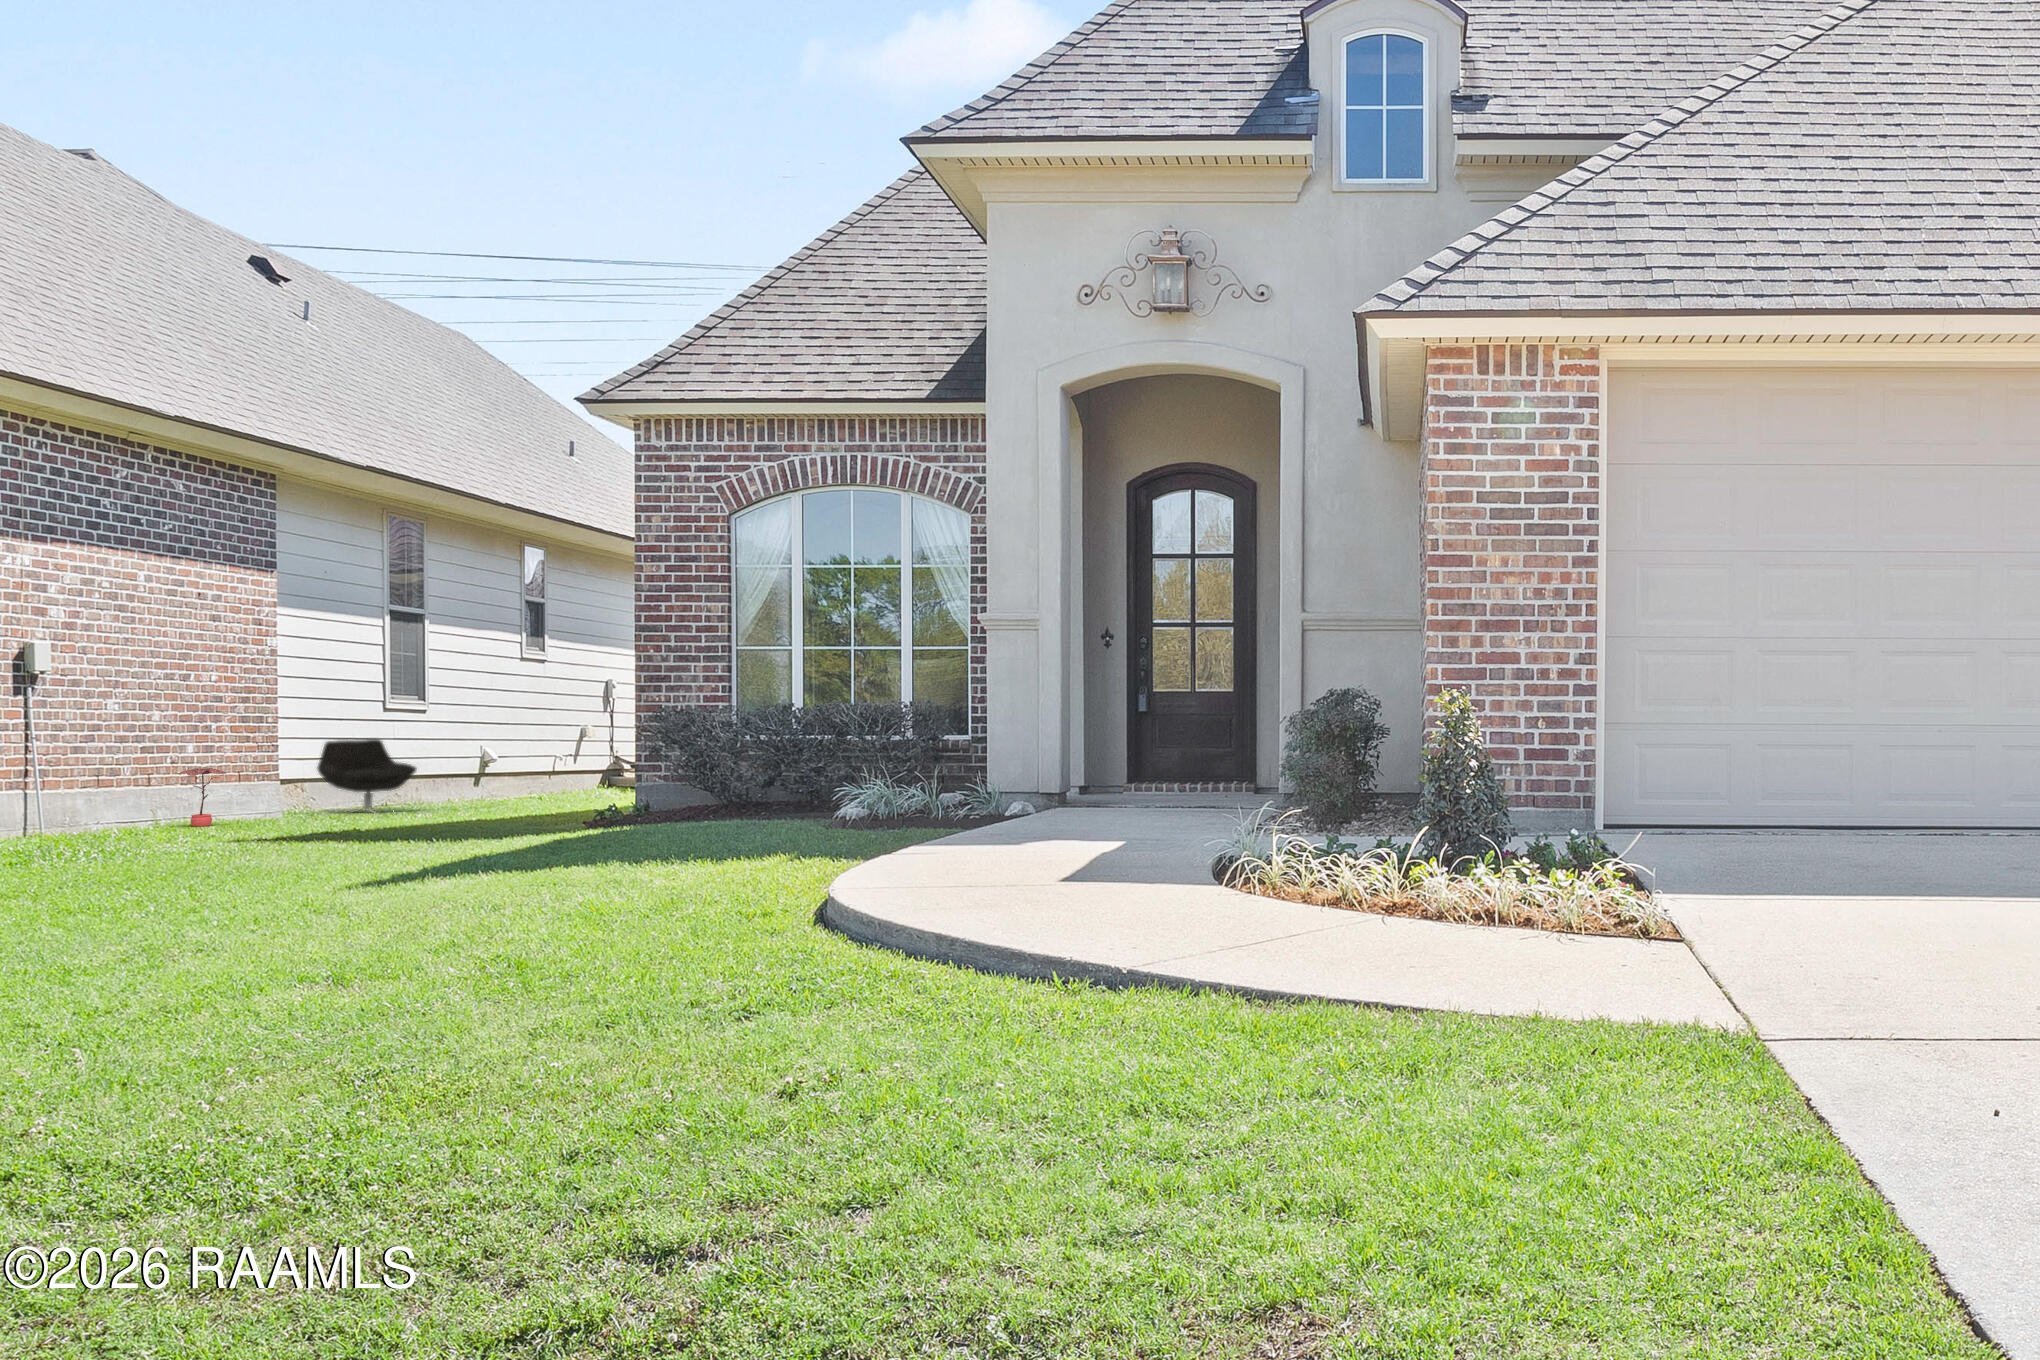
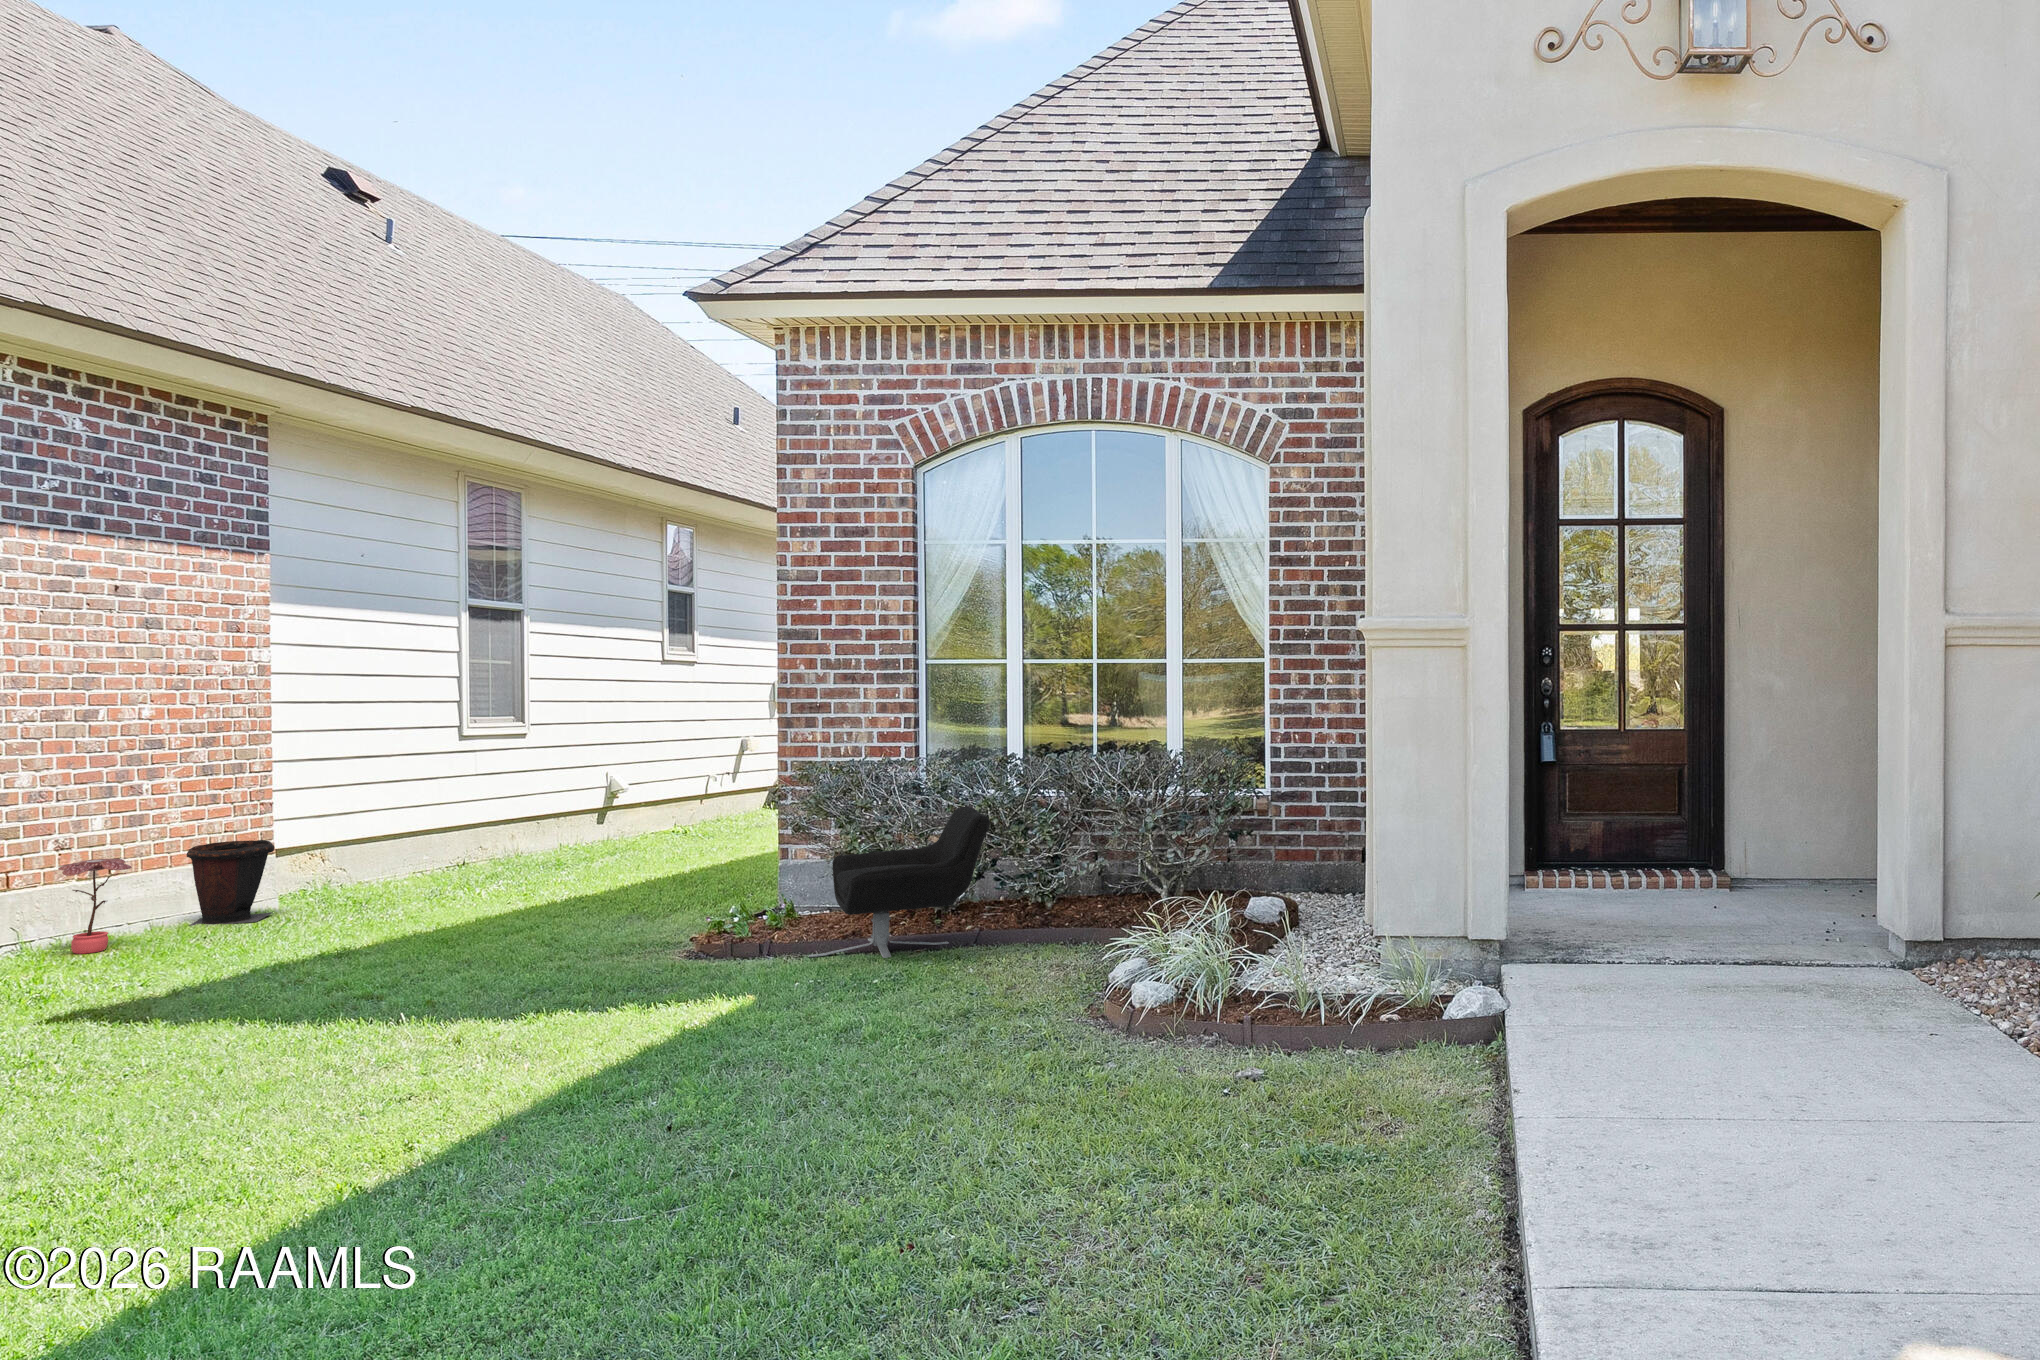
lounge chair: present [317,739,416,812] -> present [809,806,990,958]
bucket: none [240,764,295,820] -> present [187,840,275,926]

